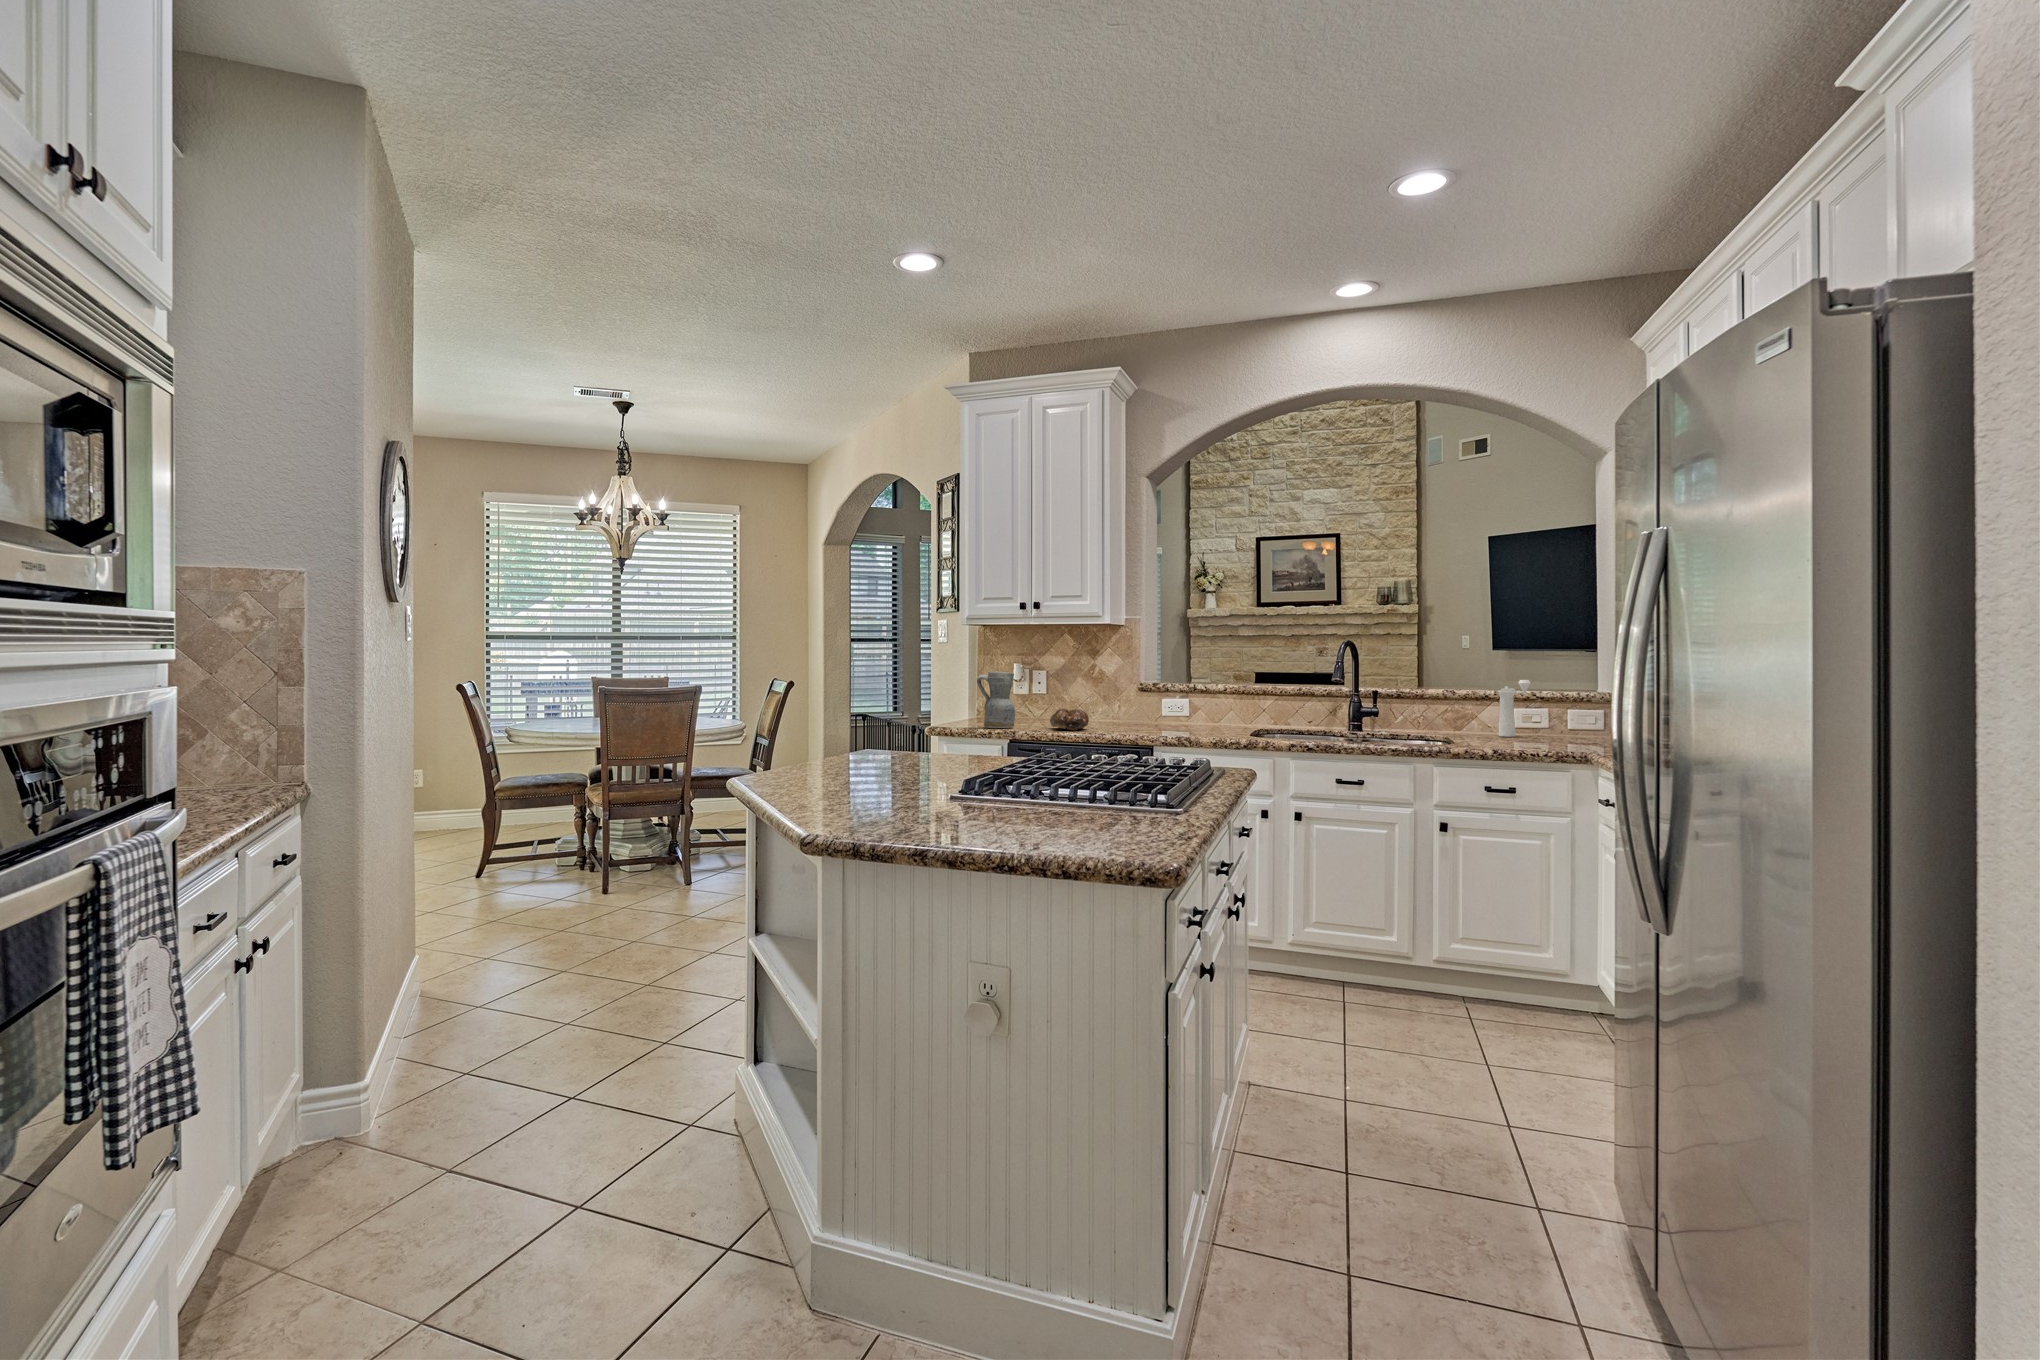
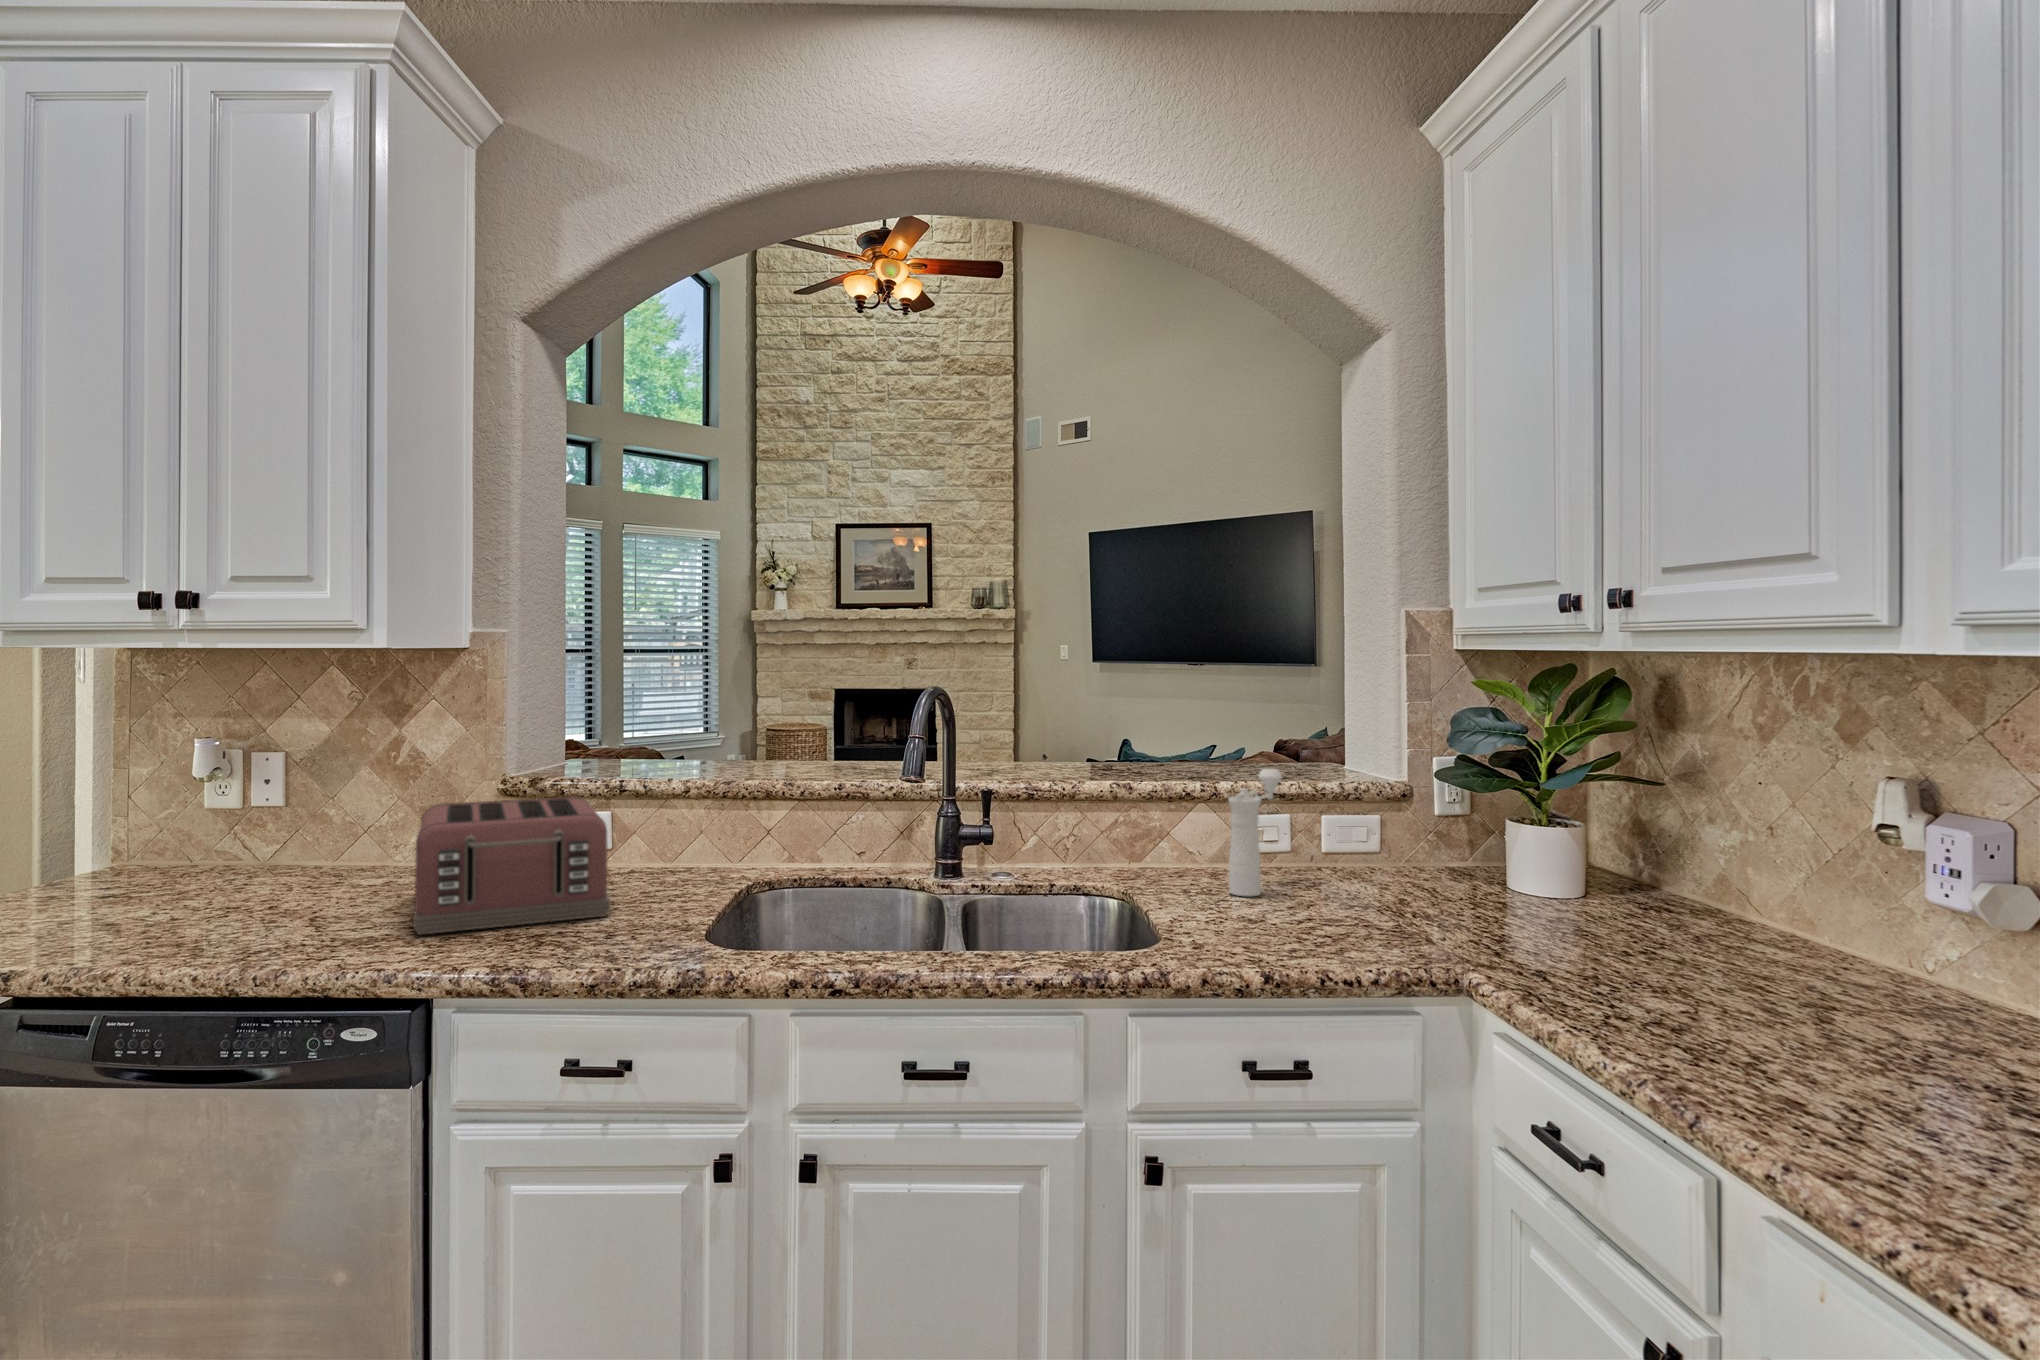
ceramic pitcher: present [977,671,1015,728] -> none [86,758,193,897]
toaster: none [1118,690,1209,734] -> present [413,797,610,935]
bread loaf: present [1050,708,1089,730] -> none [246,843,363,906]

